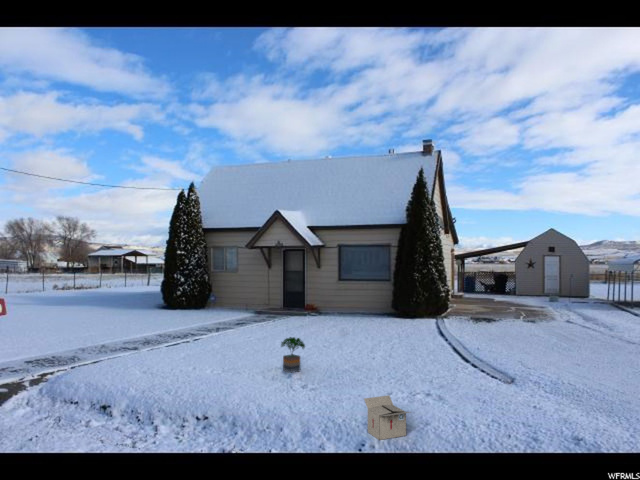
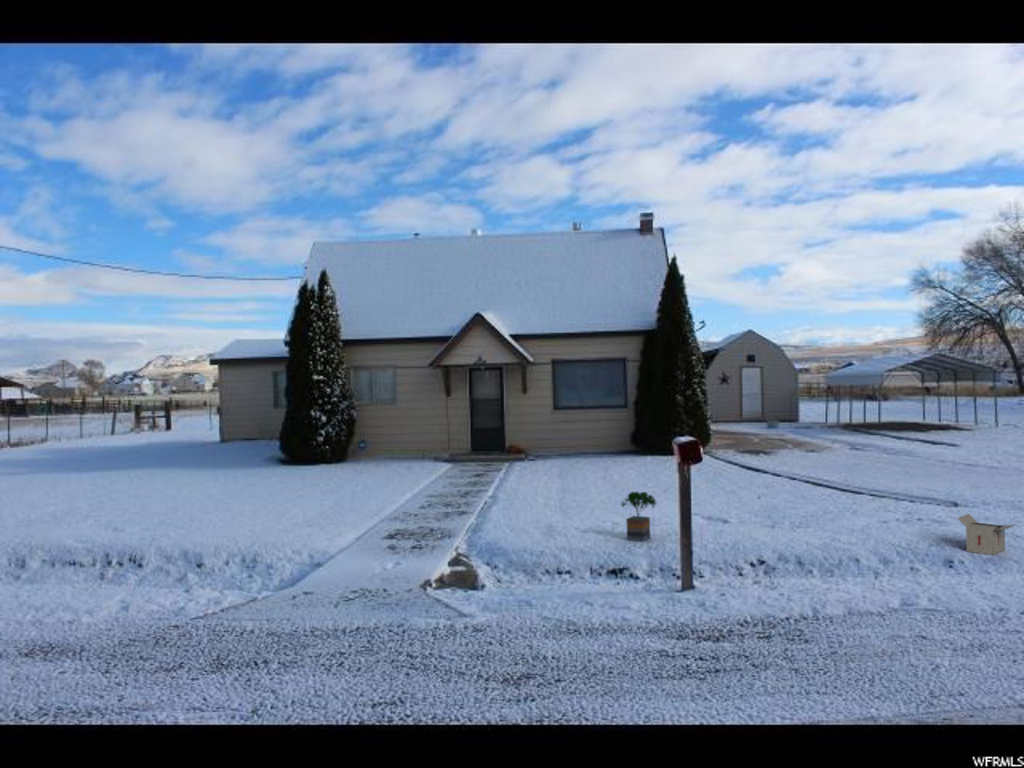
potted tree: present [281,337,305,373] -> present [622,492,656,541]

